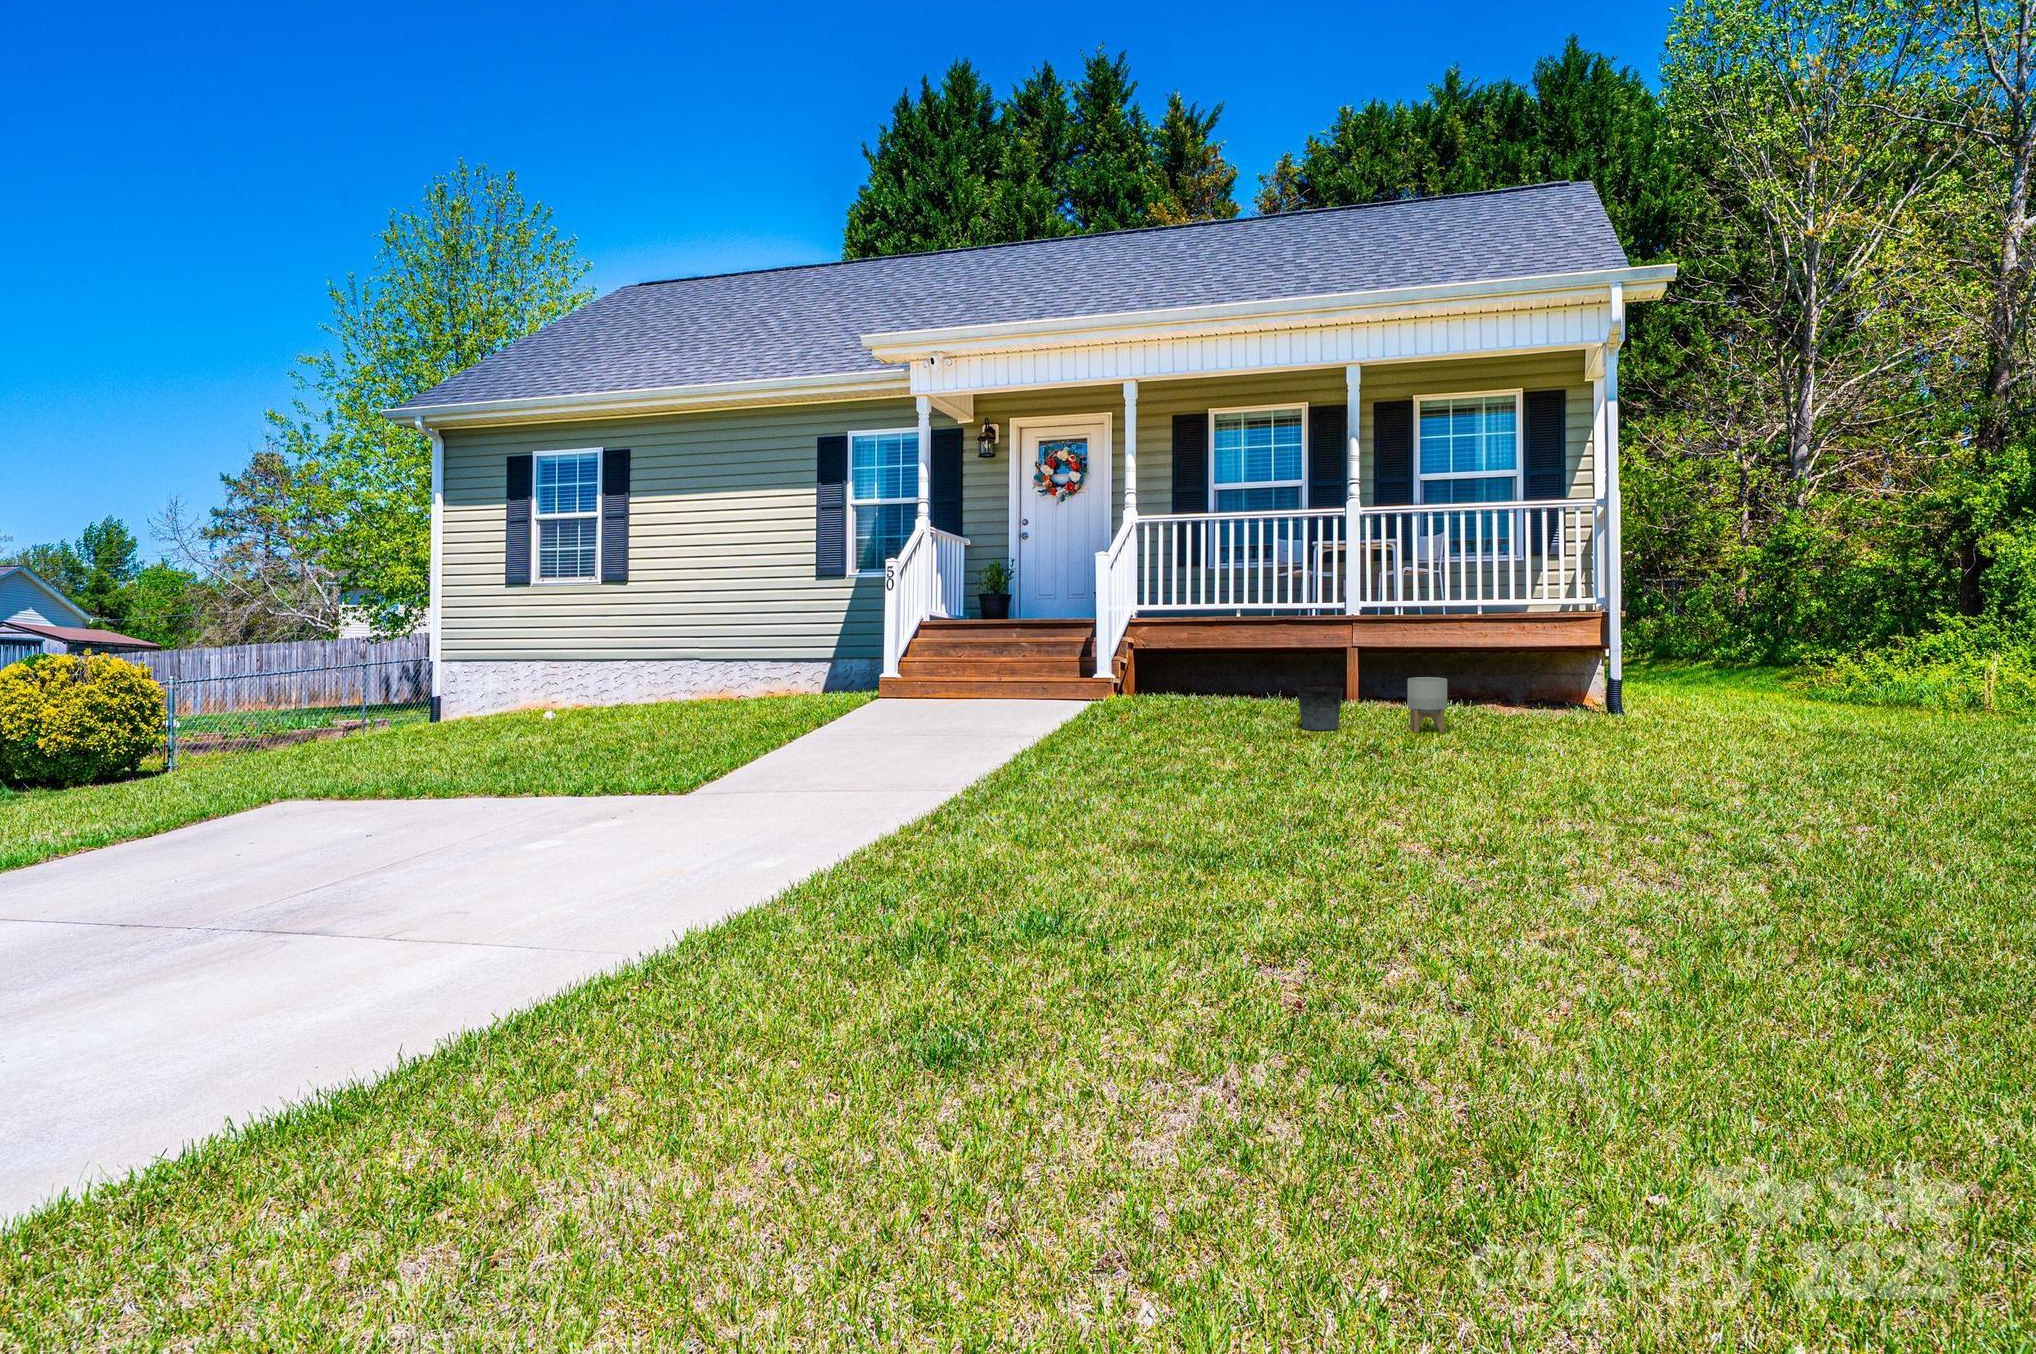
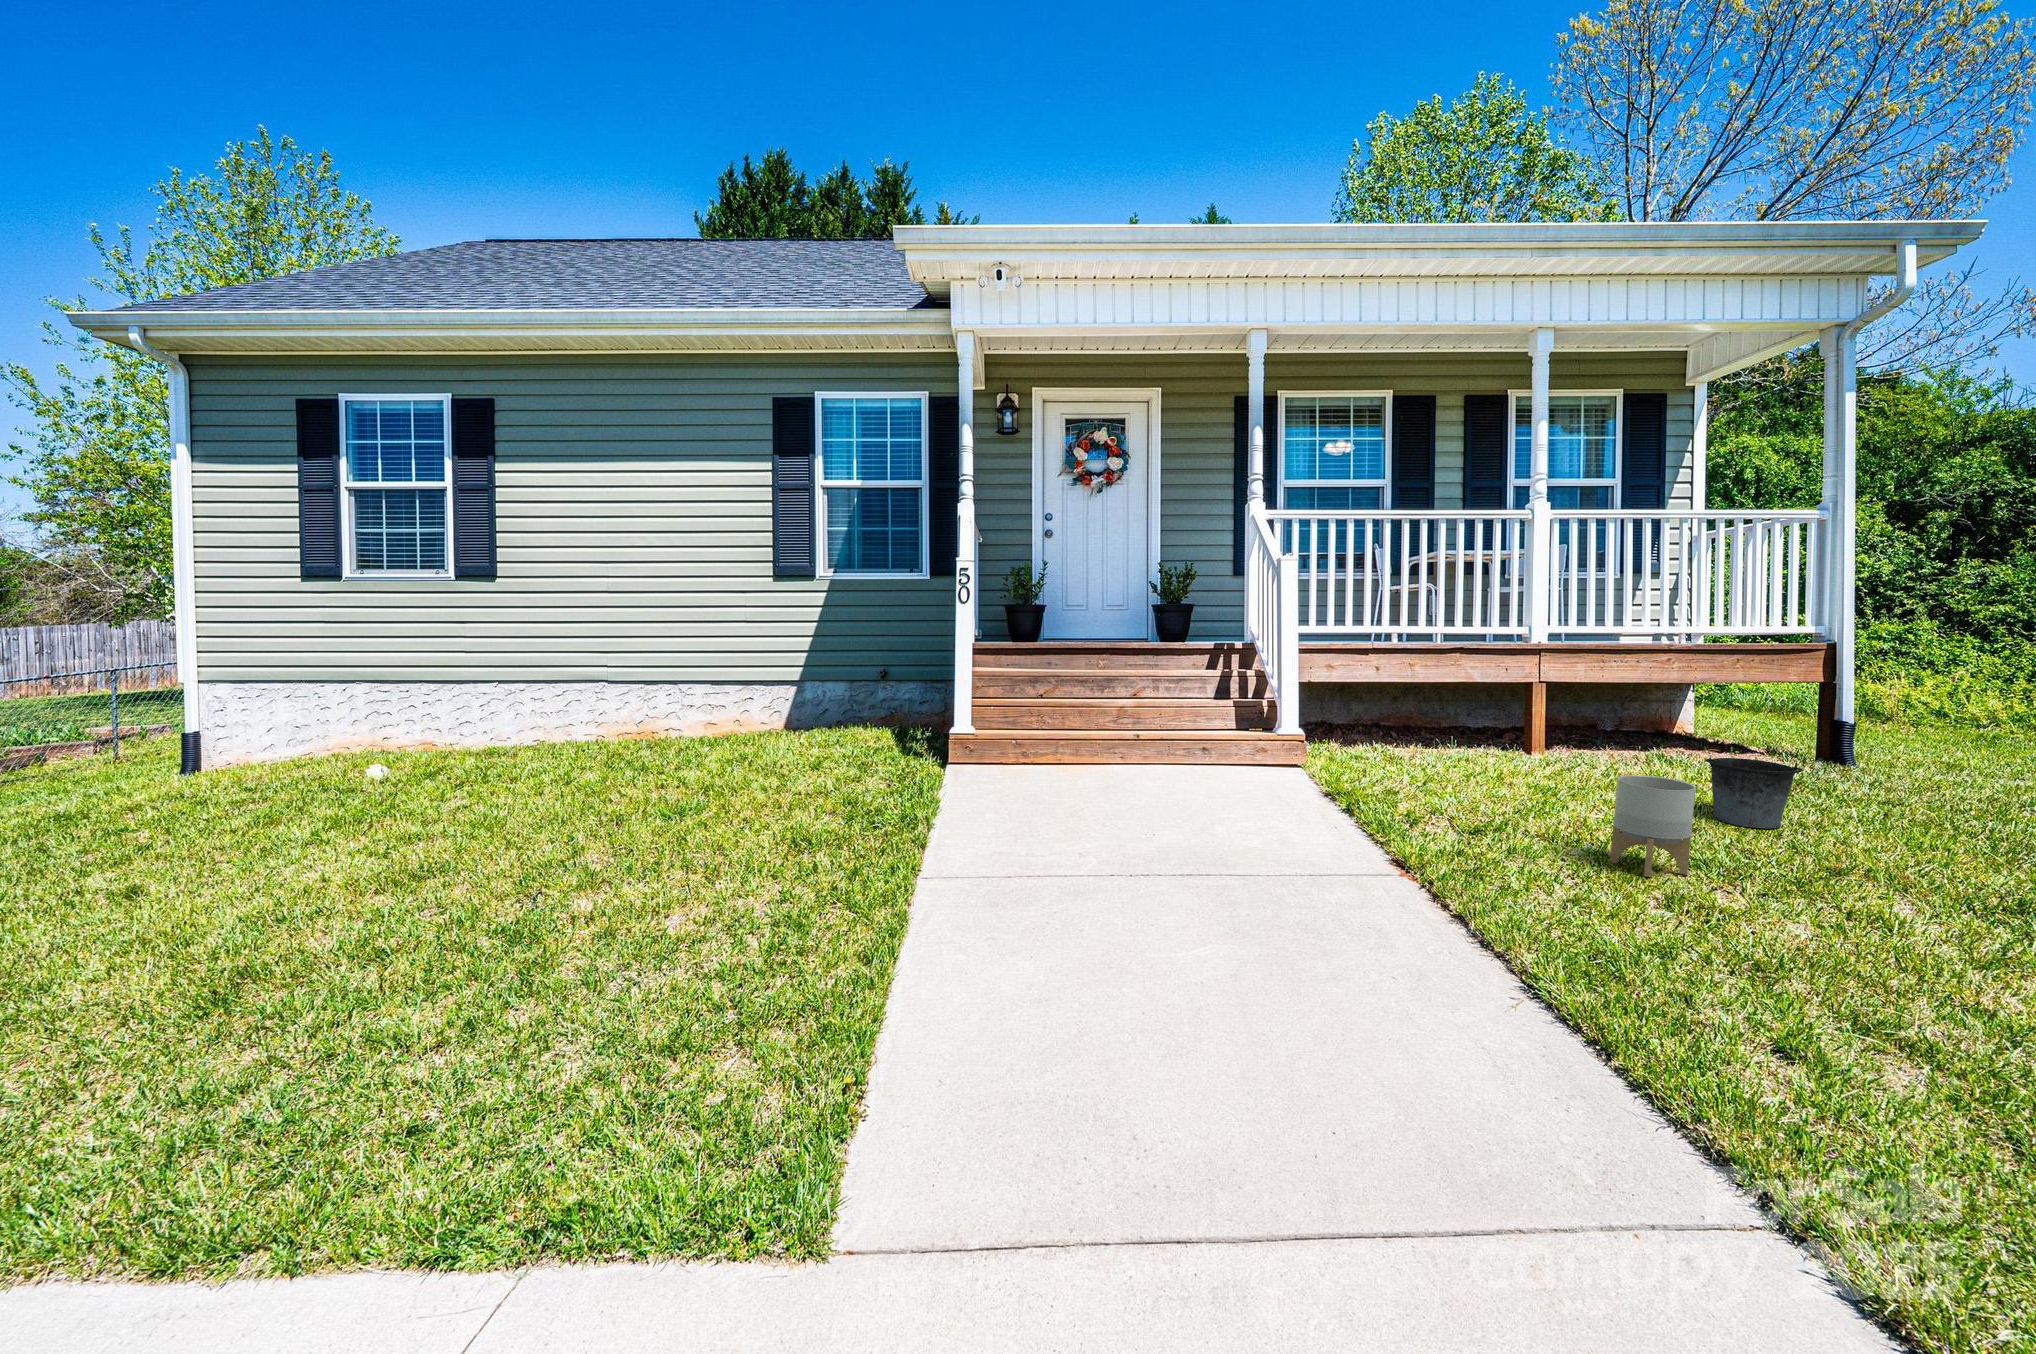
planter: present [1408,677,1447,733] -> present [1610,775,1696,877]

